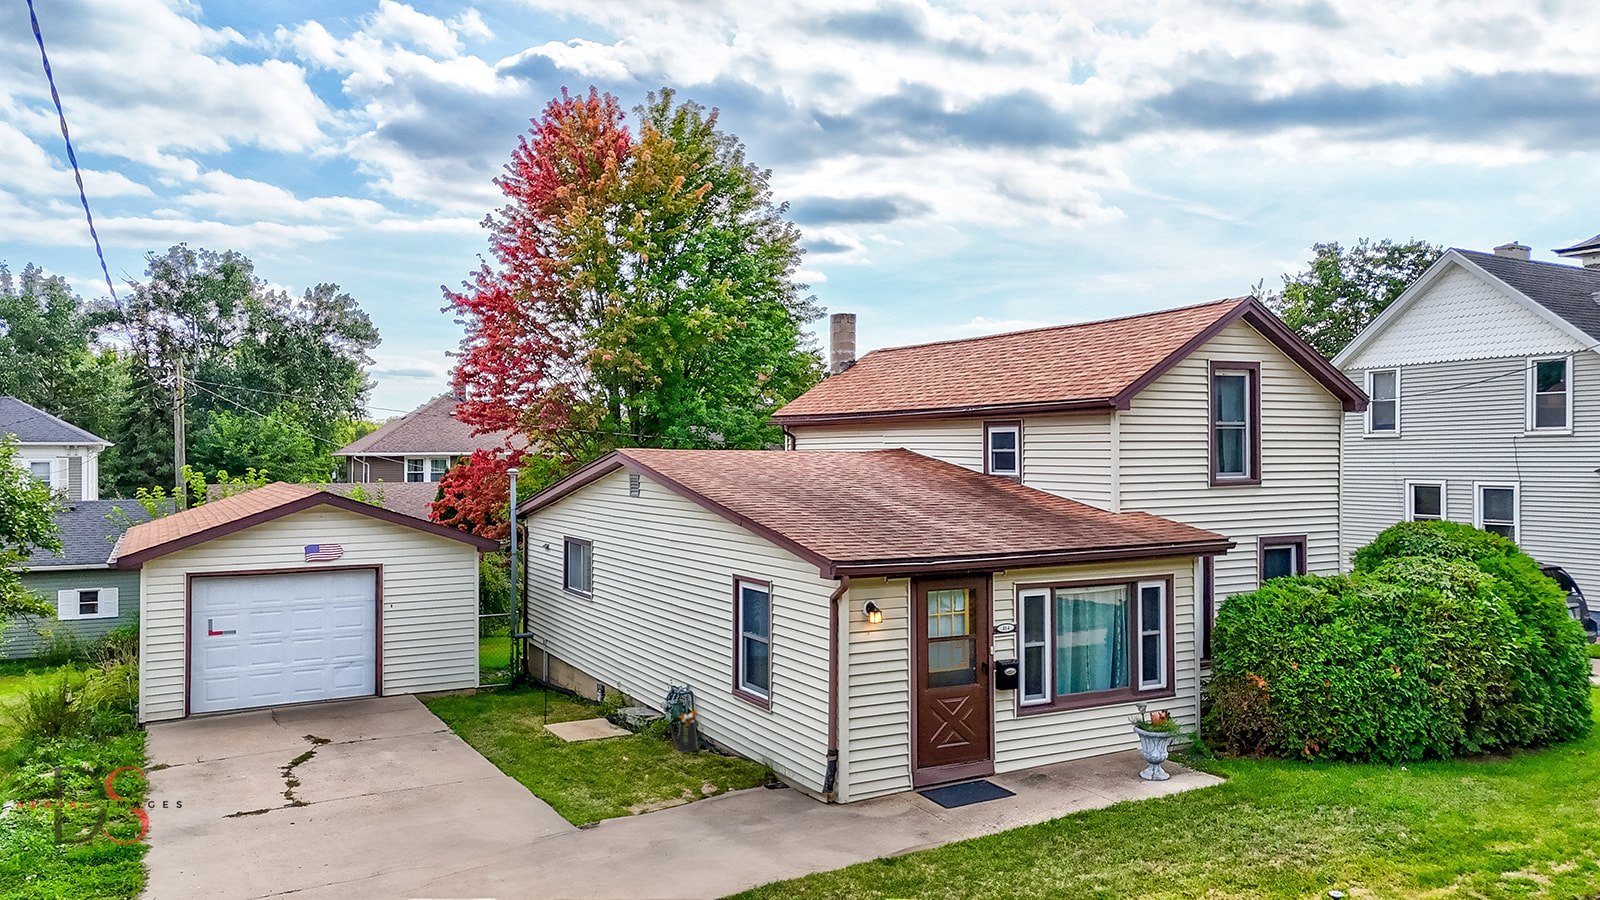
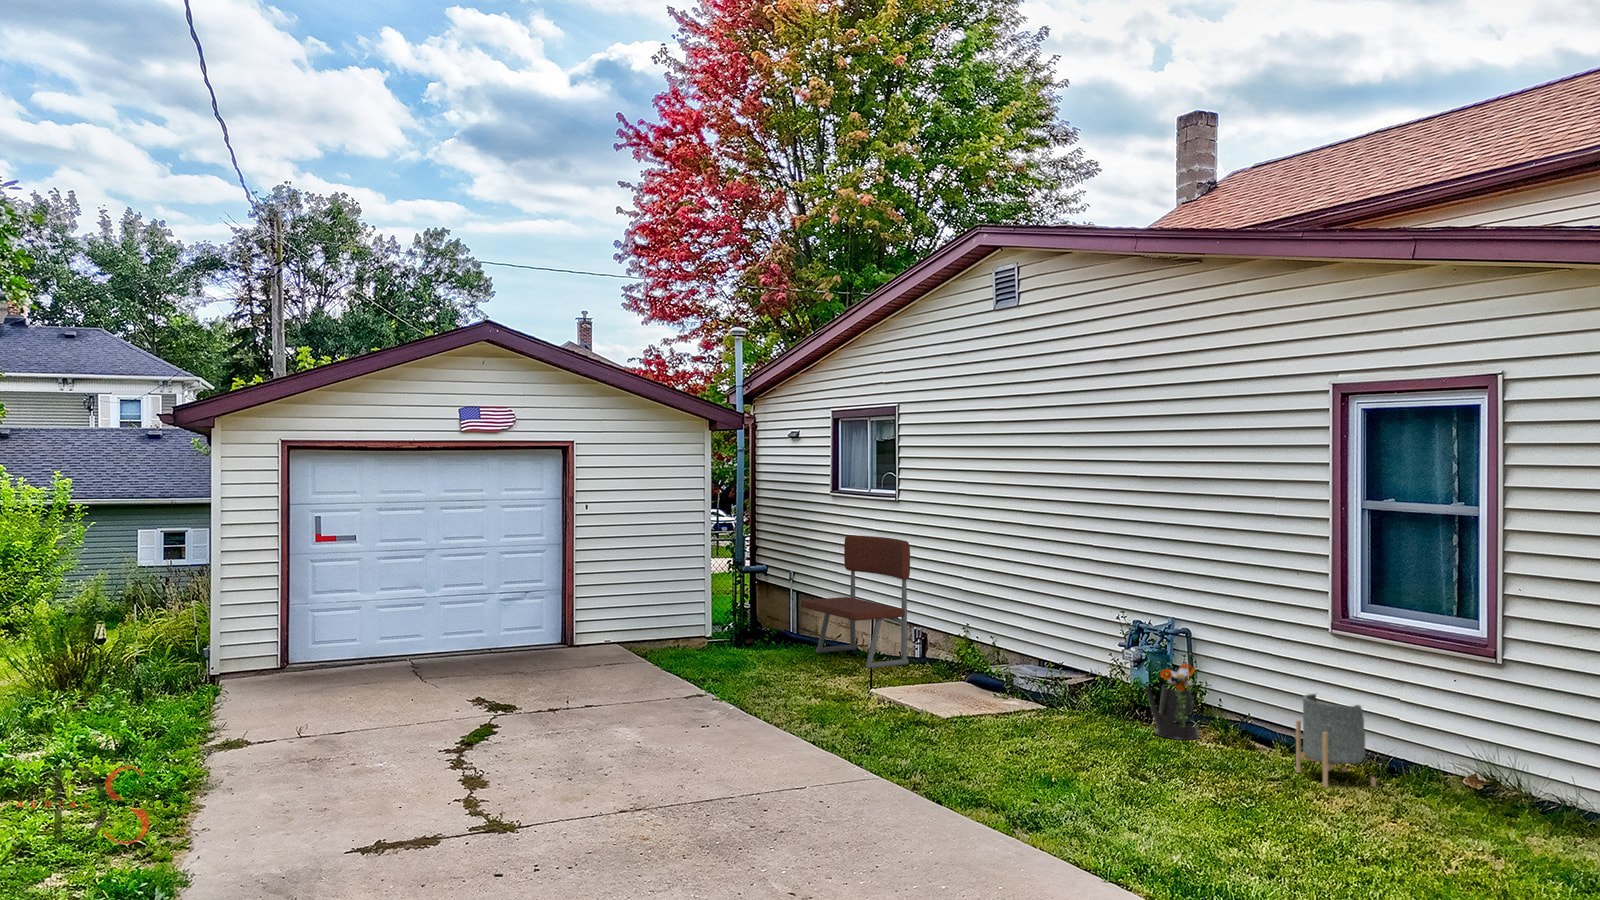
bench: none [532,621,594,709] -> present [801,535,910,668]
planter: none [715,728,743,775] -> present [1296,694,1376,788]

